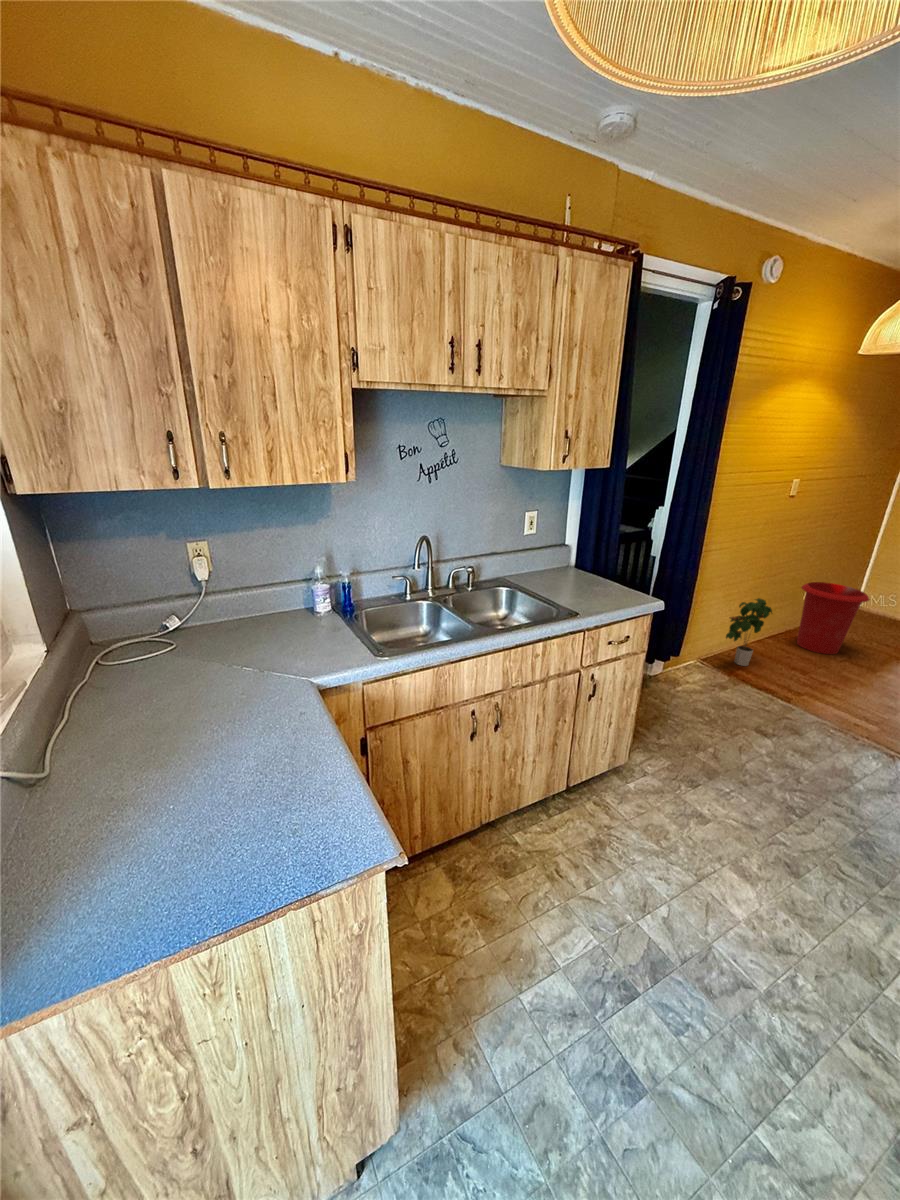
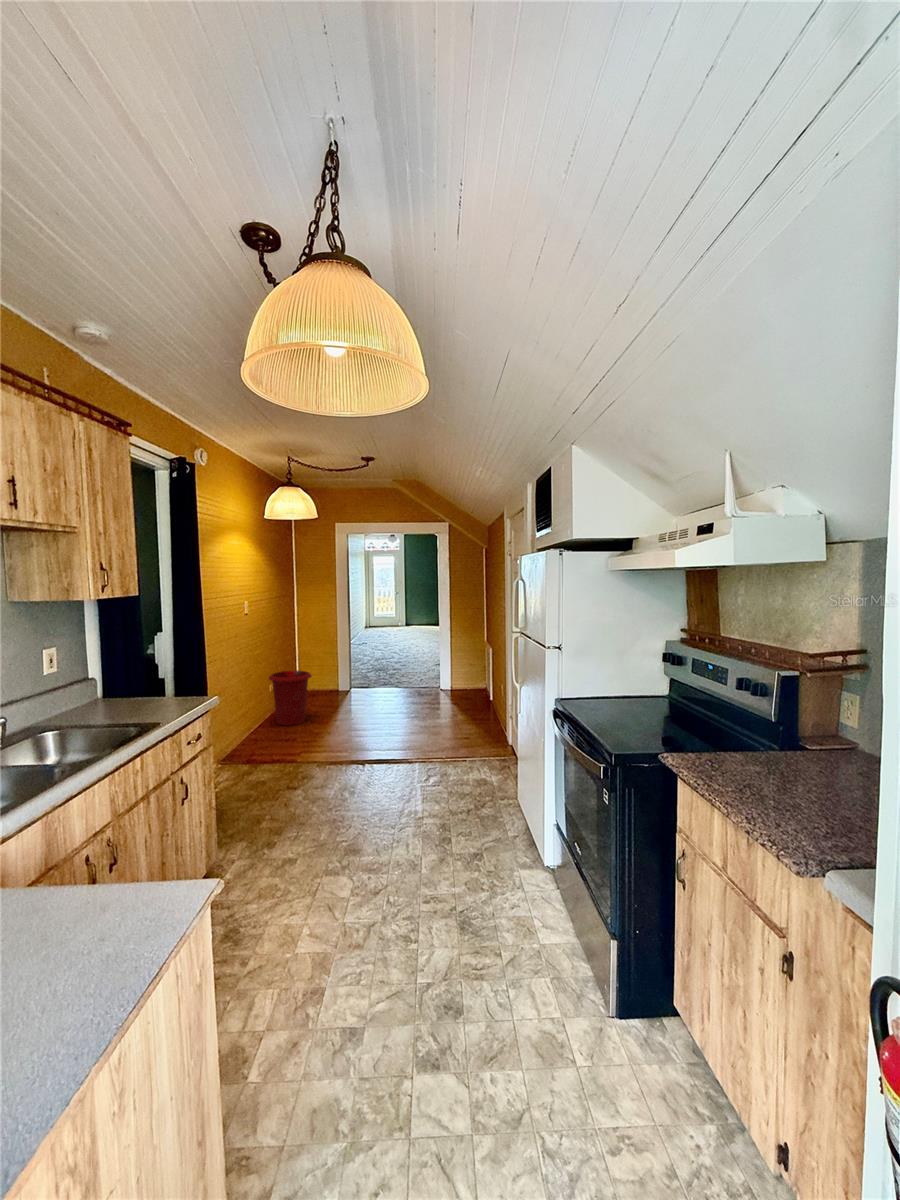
potted plant: present [726,598,772,666] -> none [232,693,260,754]

